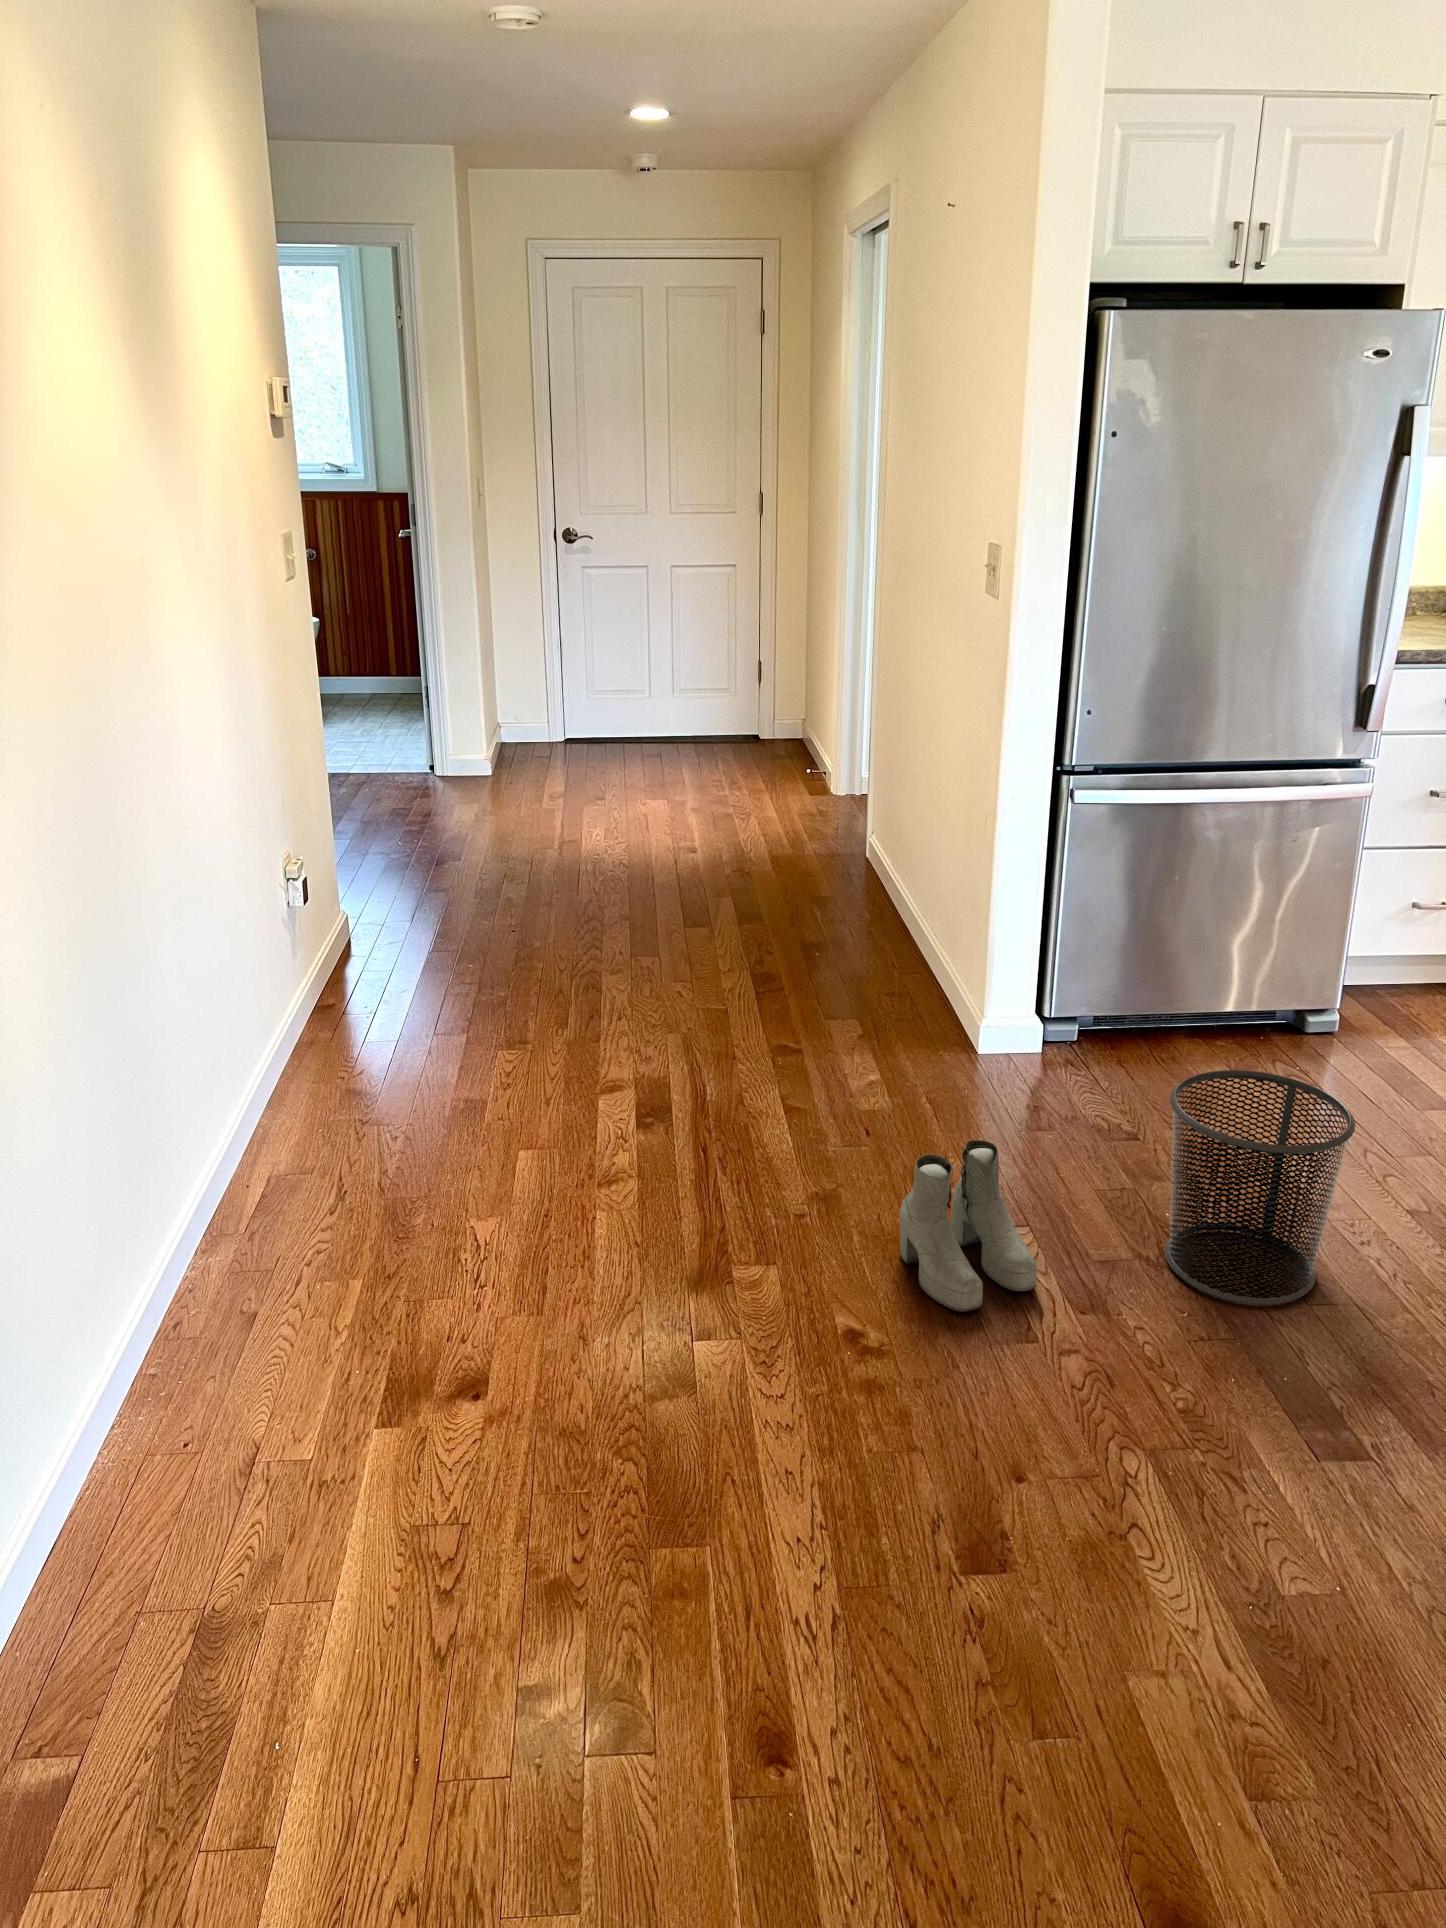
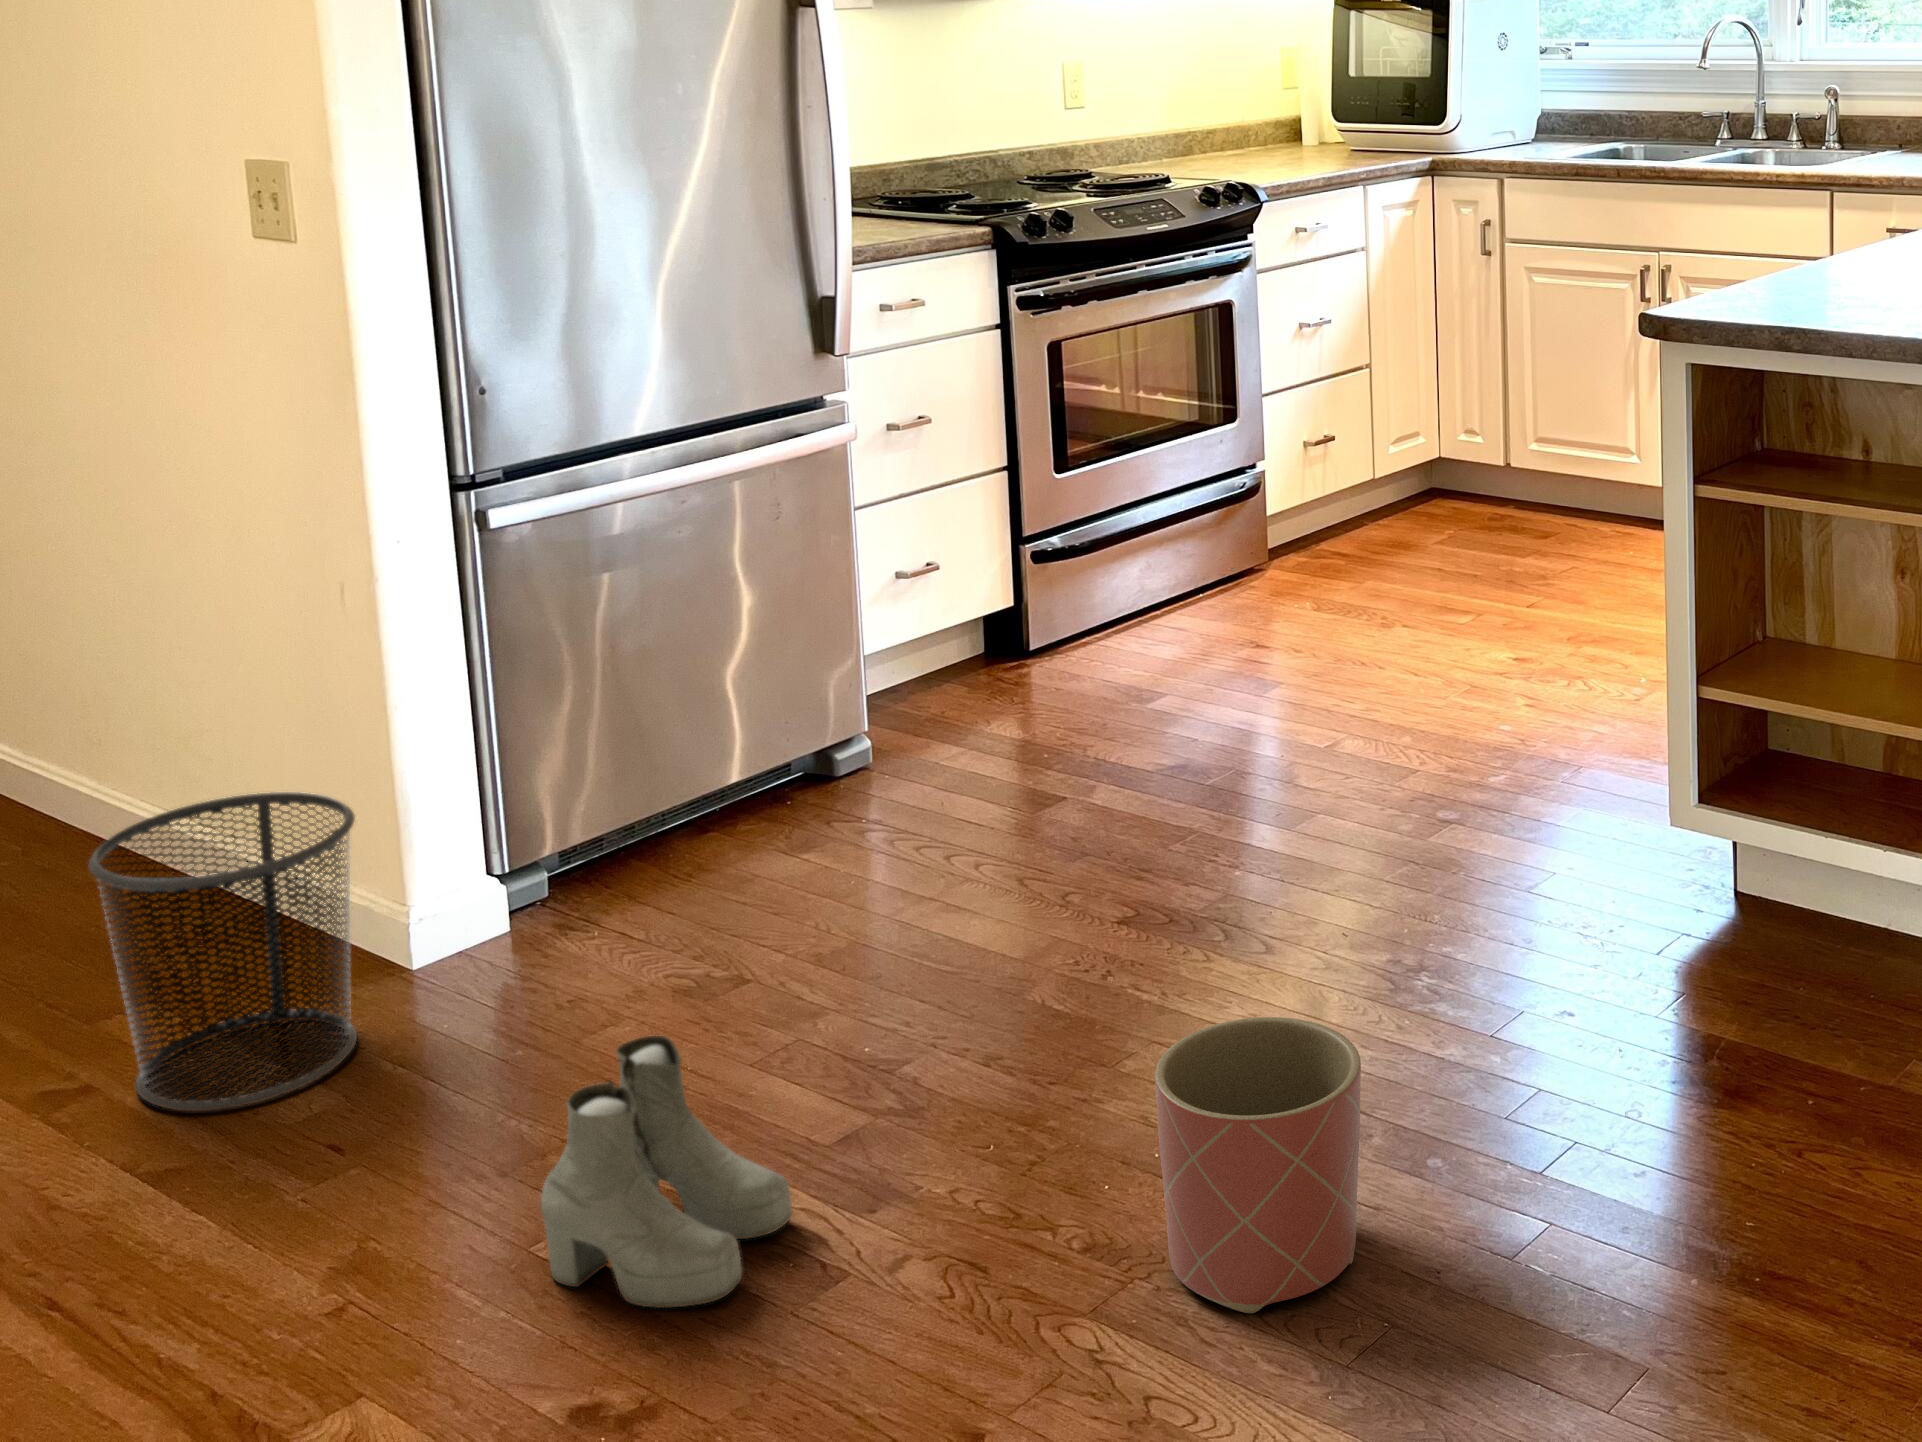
waste bin: present [1165,1070,1355,1305] -> present [89,792,357,1111]
planter: none [1218,1308,1406,1537] -> present [1155,1017,1361,1313]

